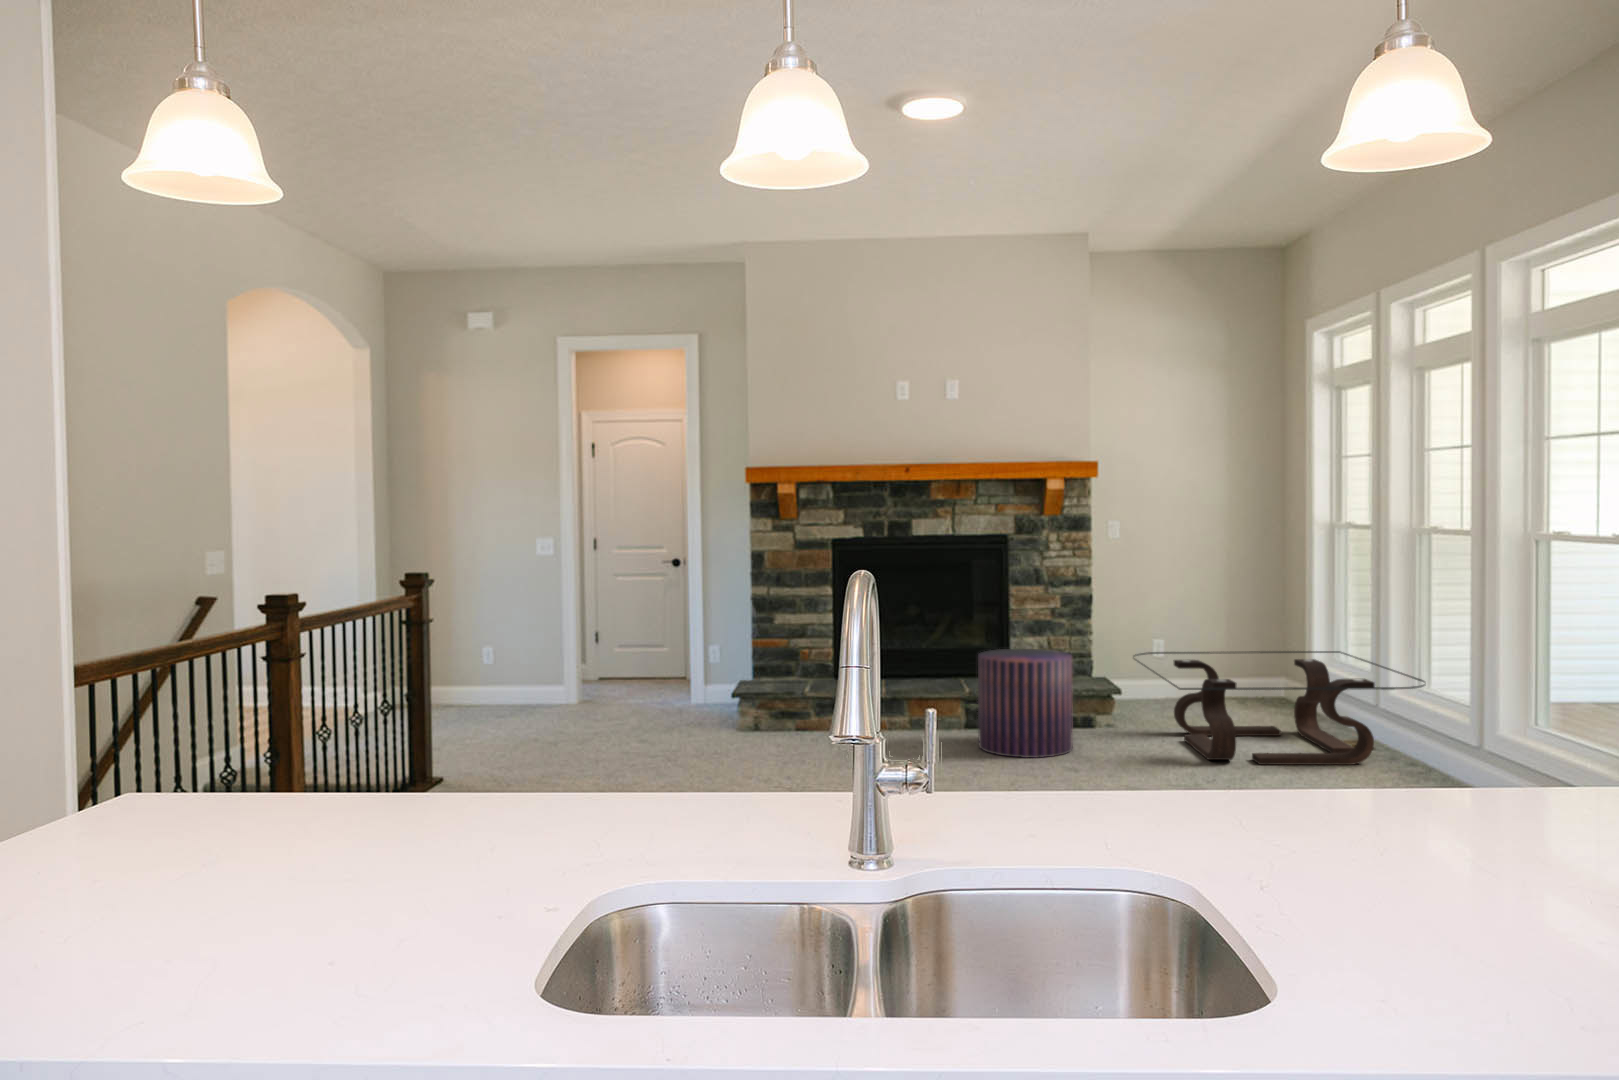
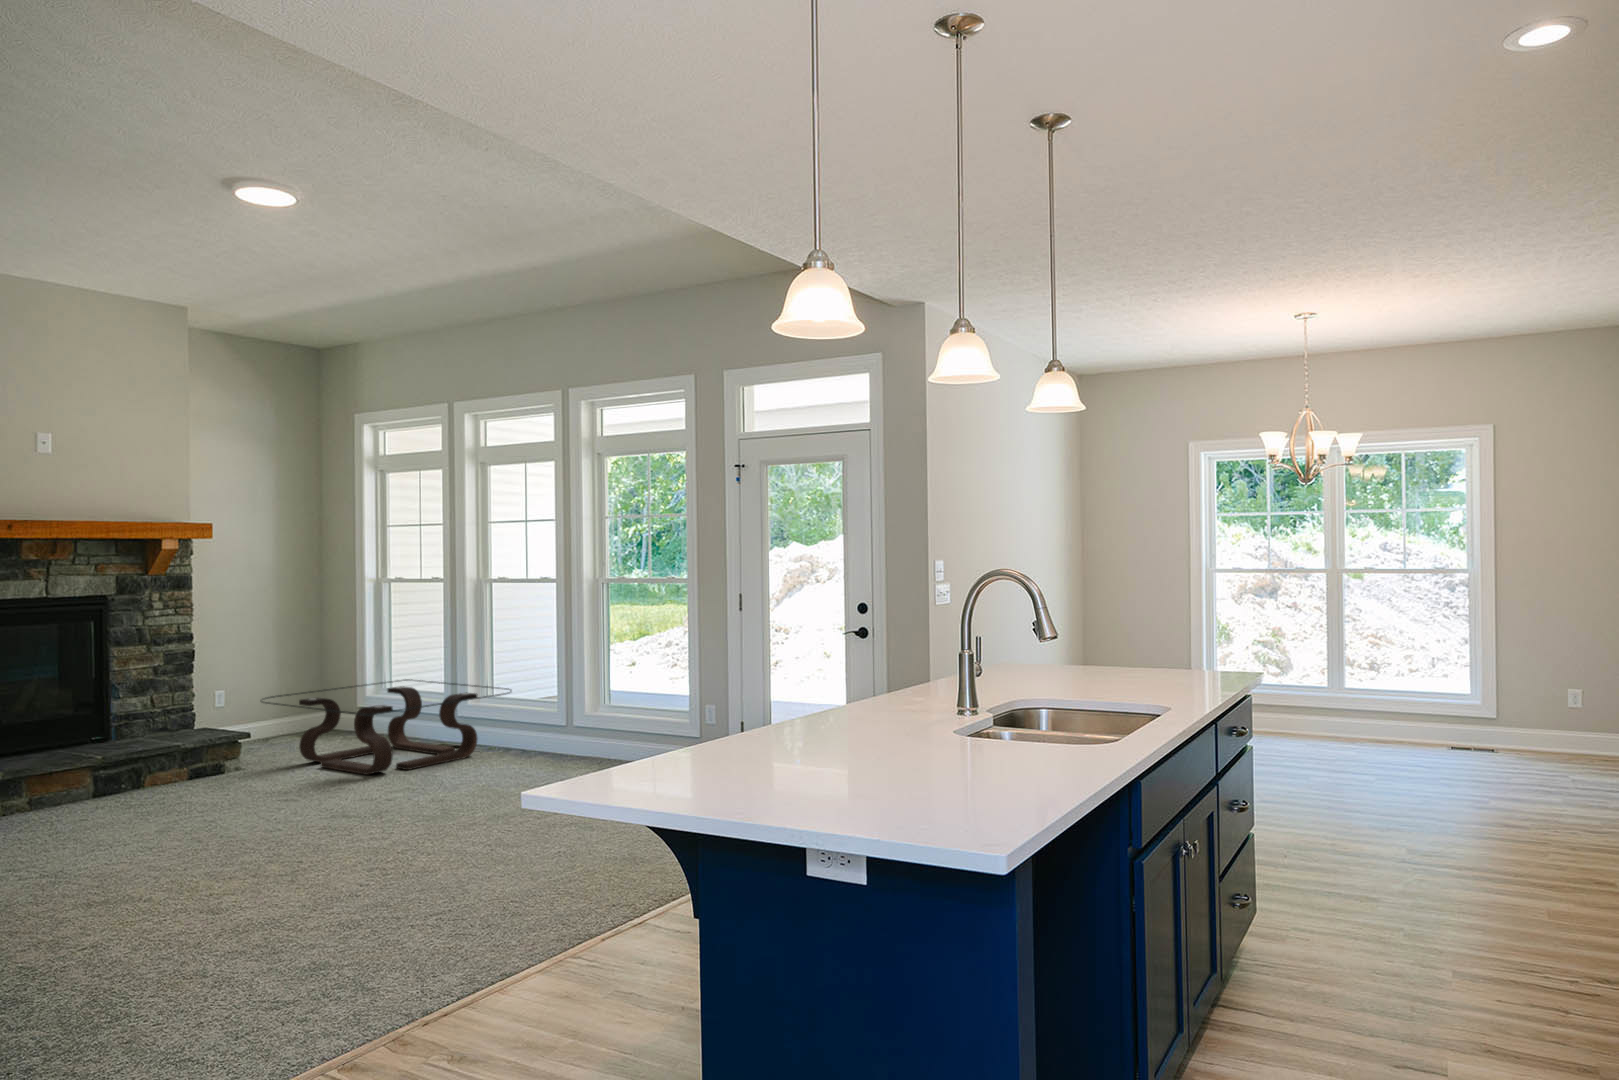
pouf: present [978,649,1073,758] -> none [140,702,243,809]

